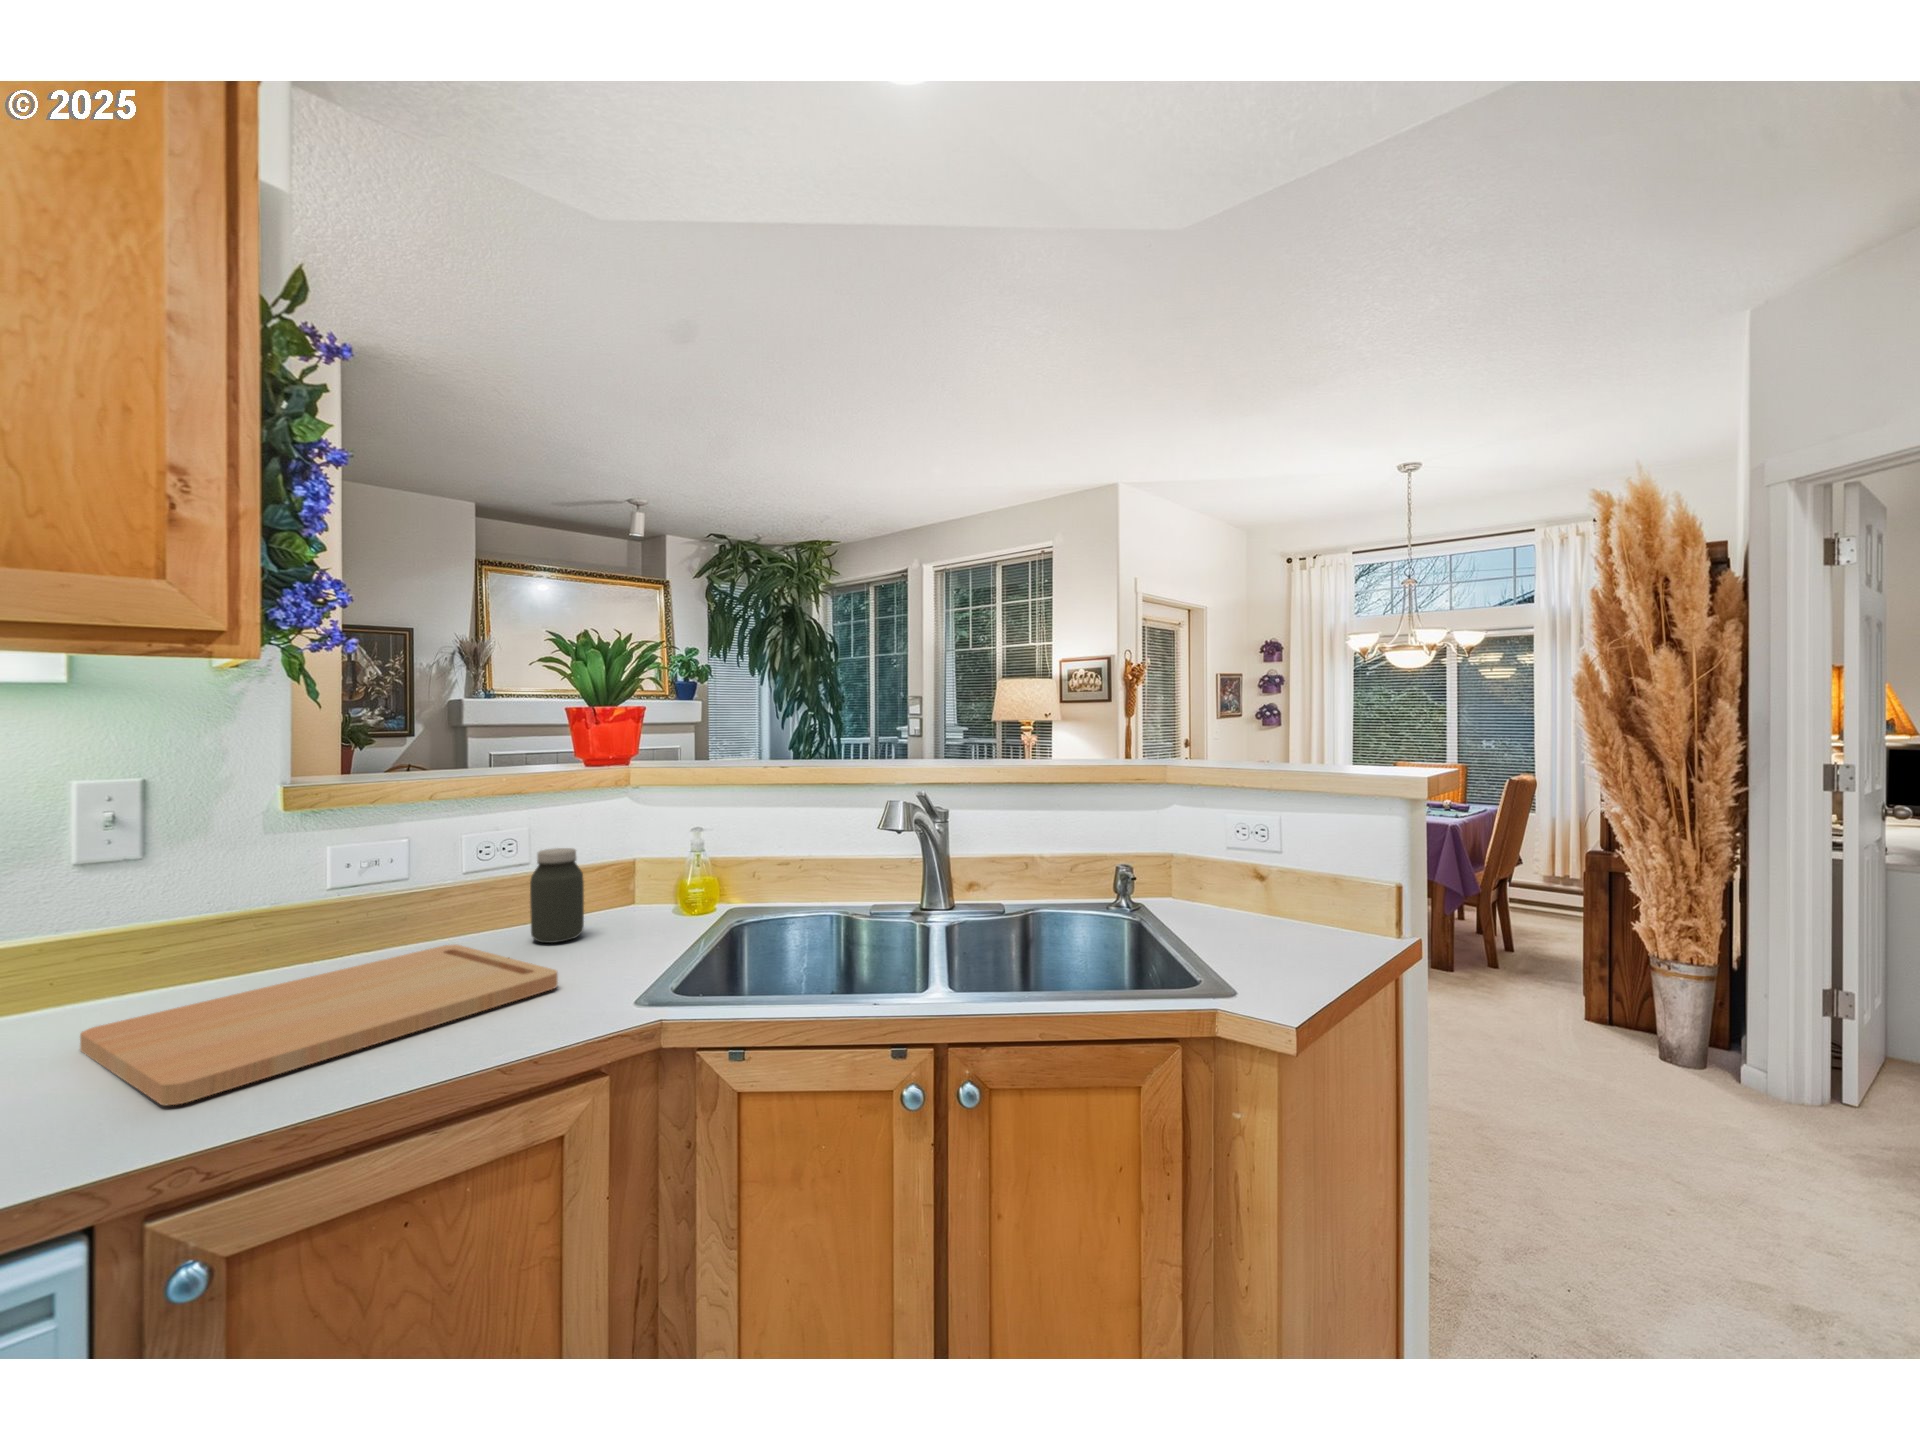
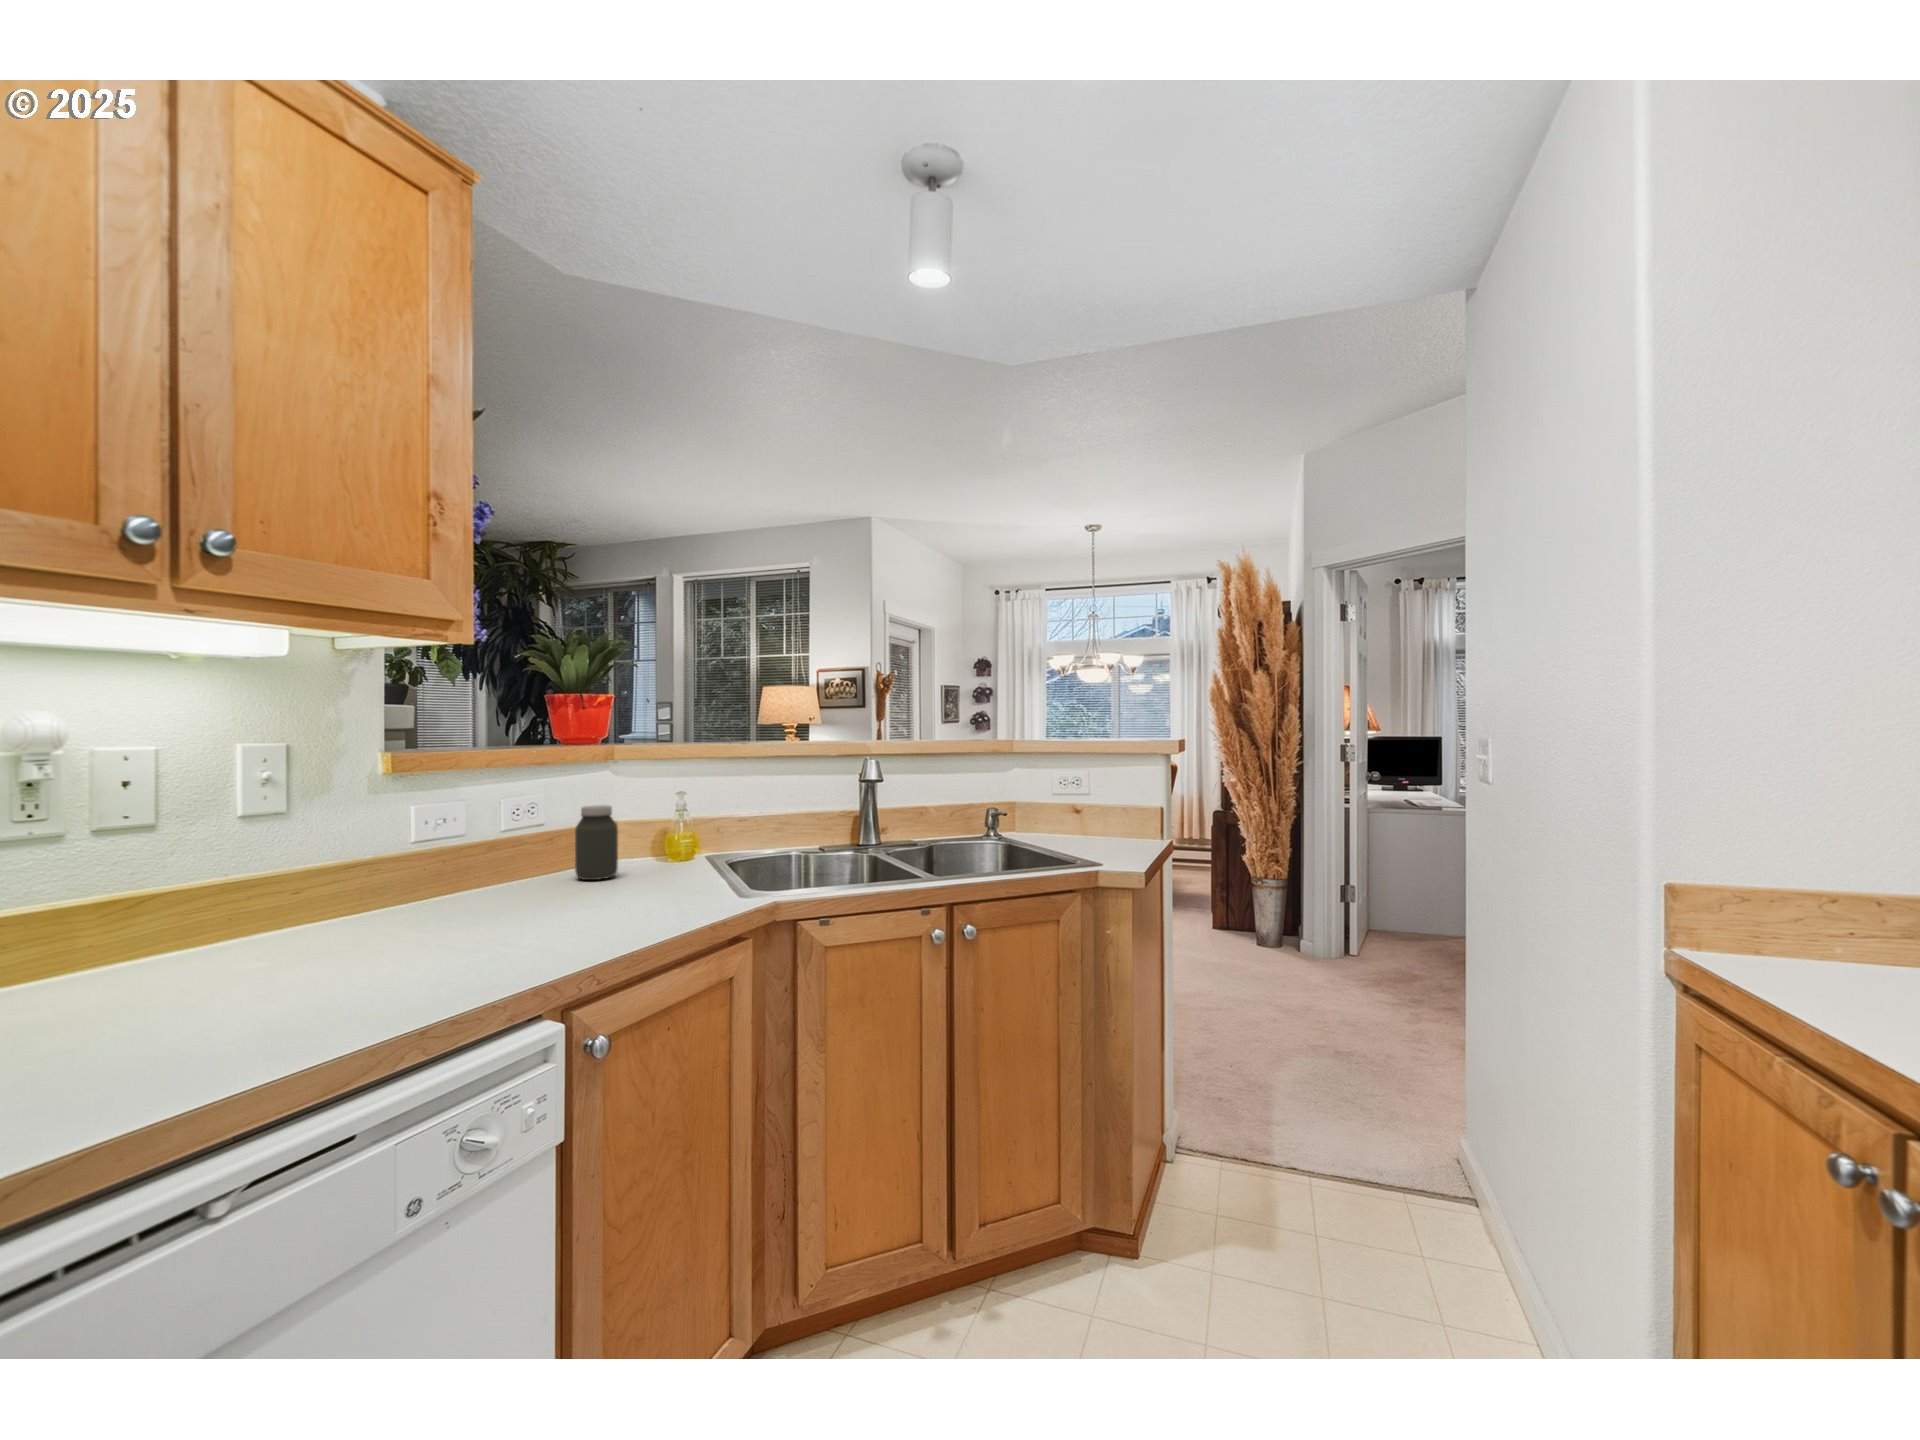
cutting board: present [80,945,558,1105] -> none [343,881,663,957]

